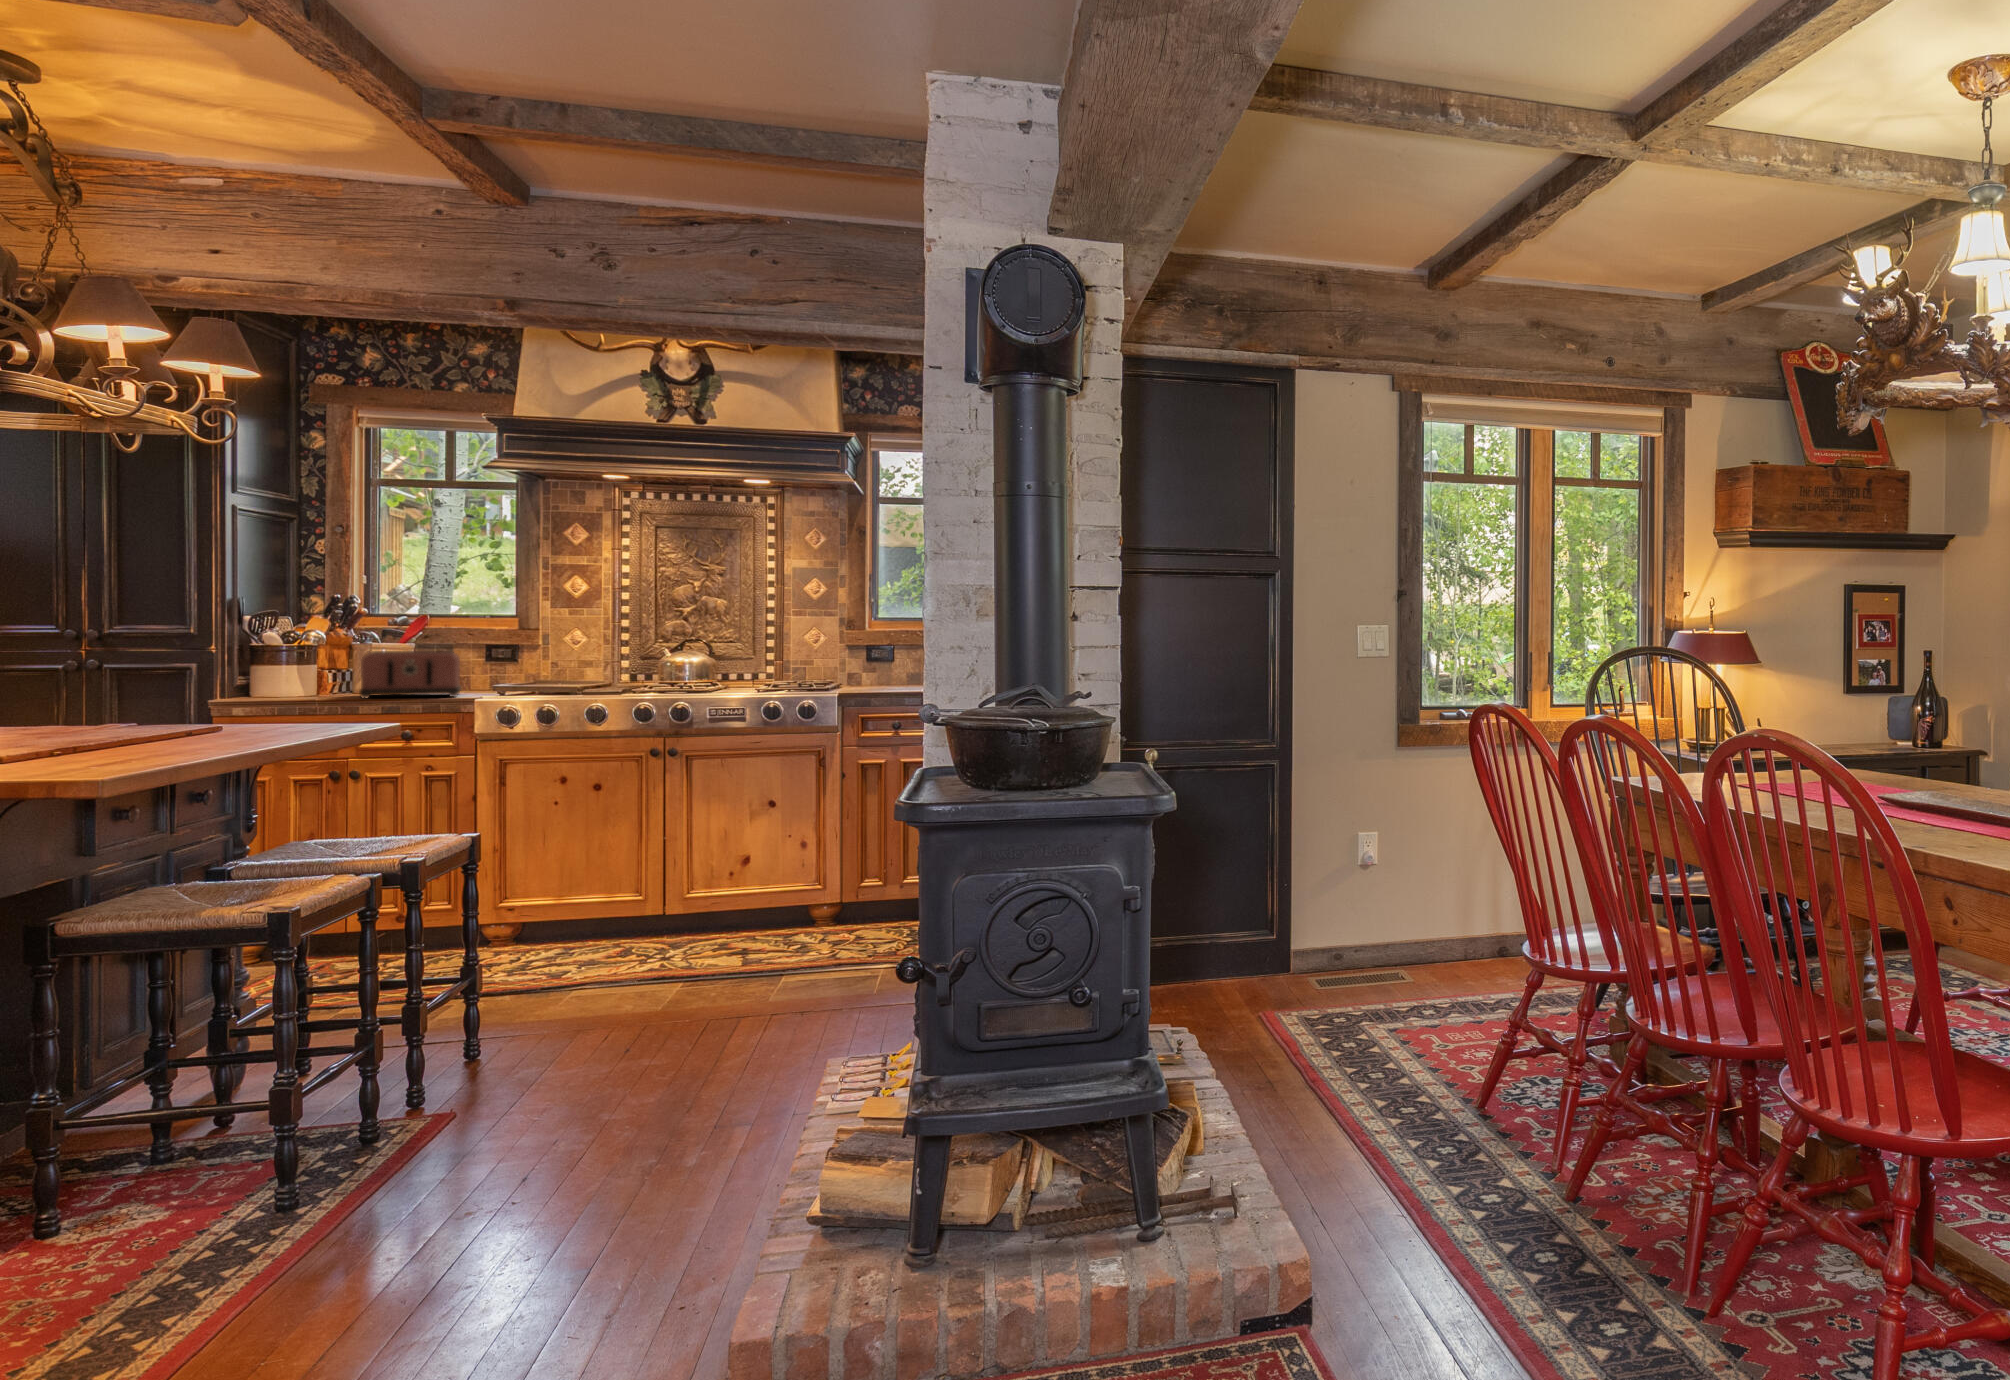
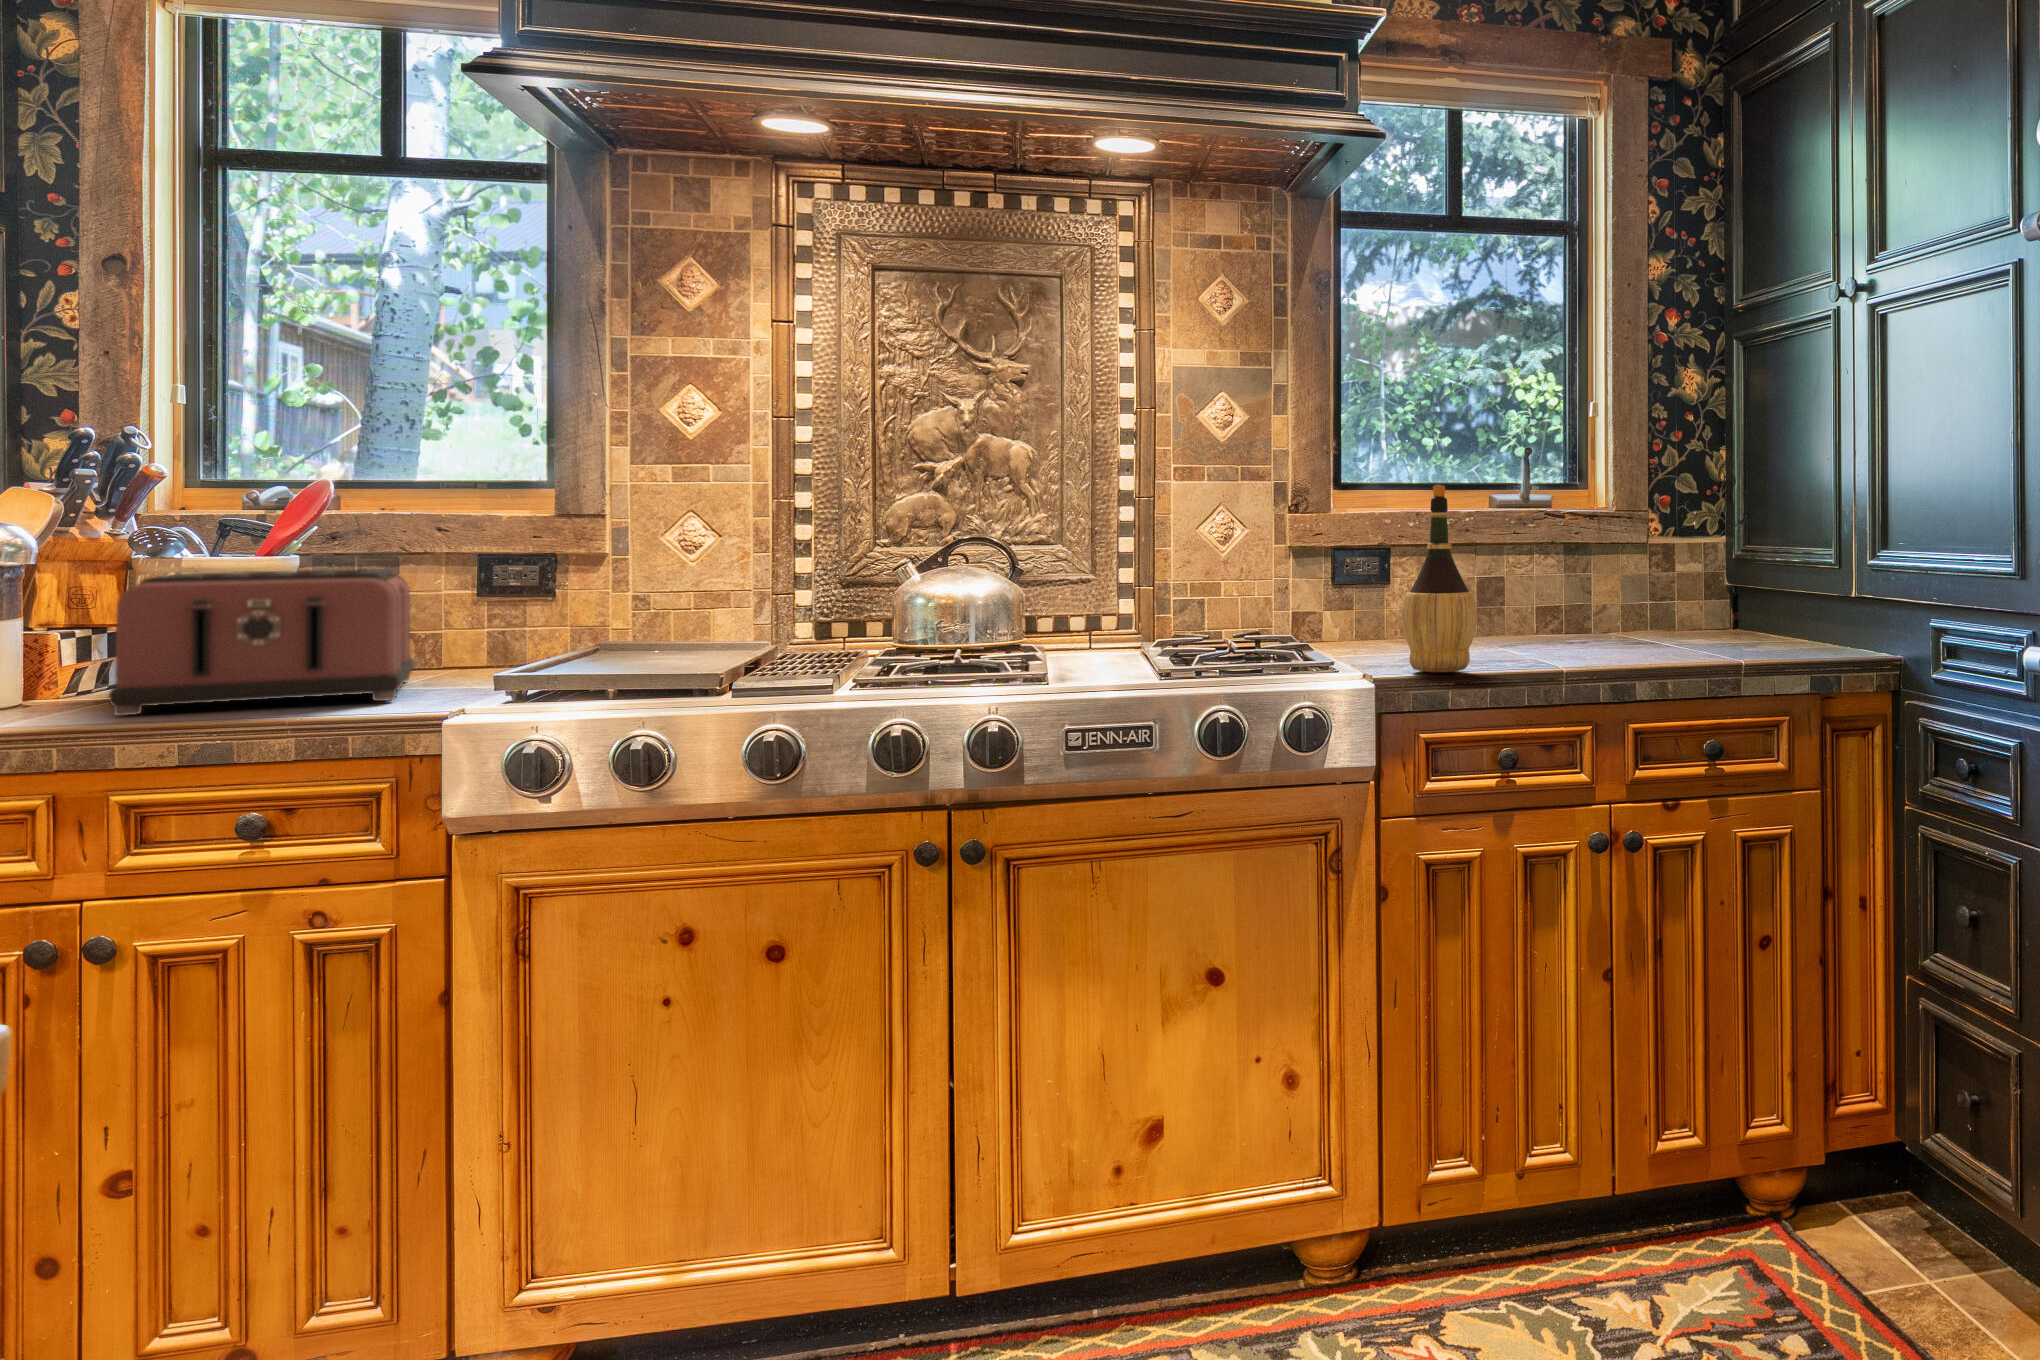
wine bottle: none [850,622,881,693] -> present [1402,485,1477,672]

